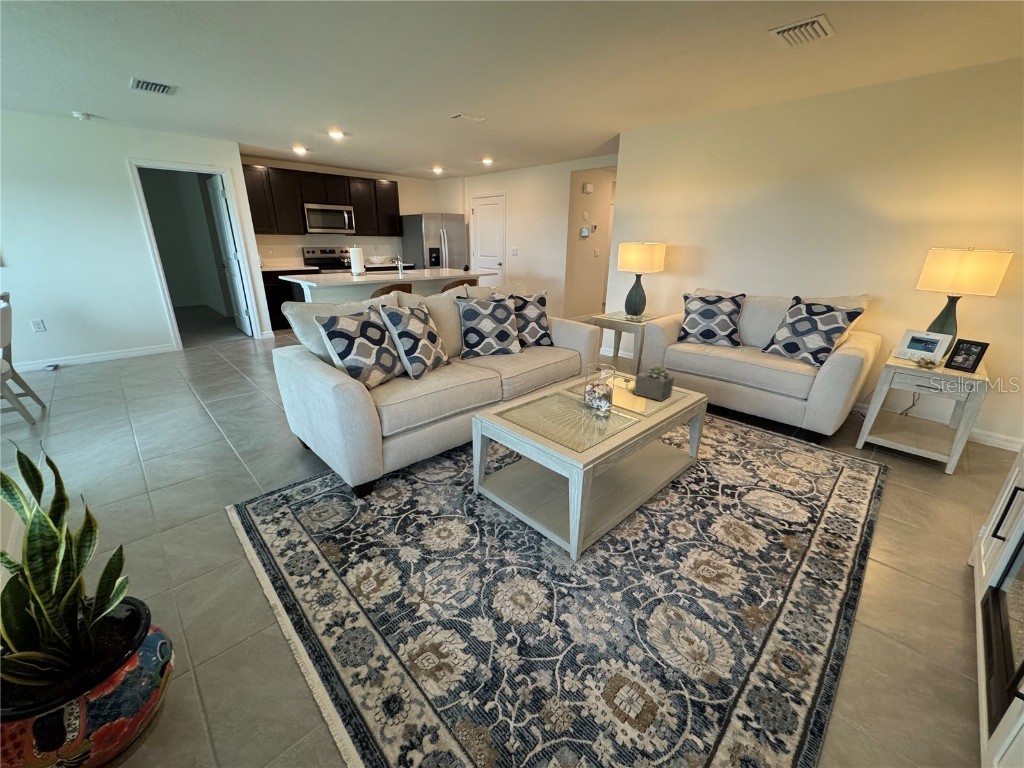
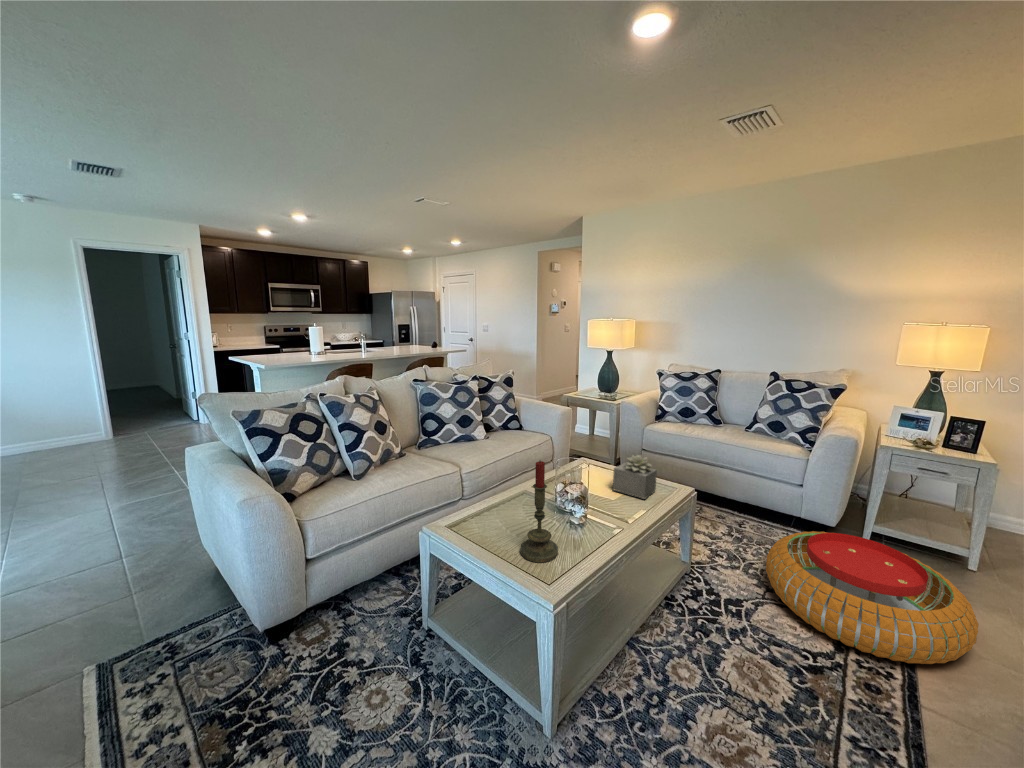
candle: none [556,358,587,440] -> present [520,461,558,563]
pouf: none [761,435,934,533] -> present [766,531,979,664]

